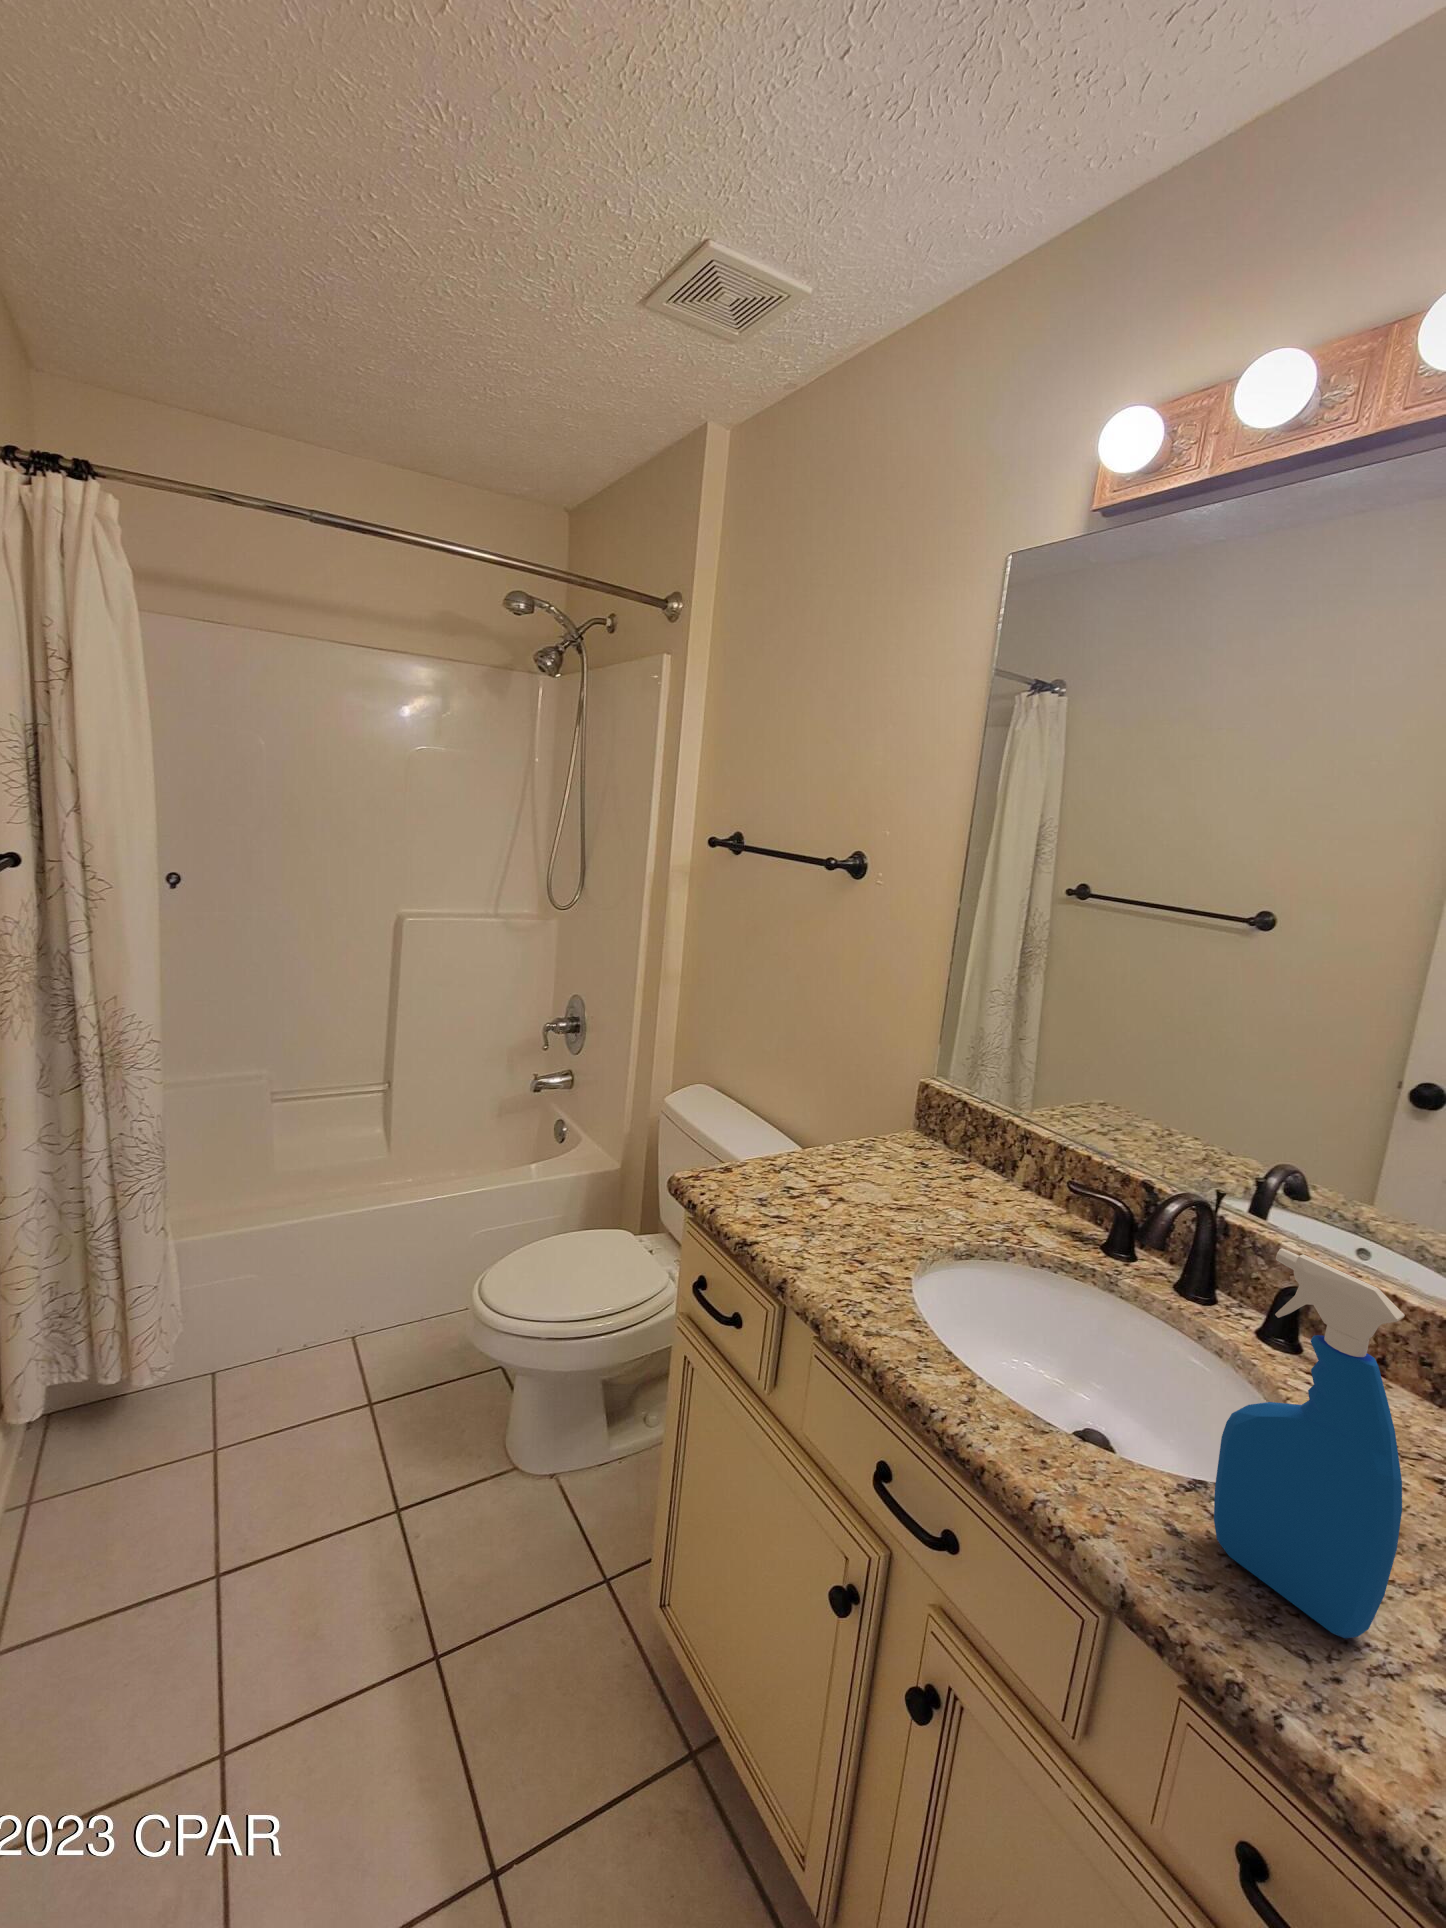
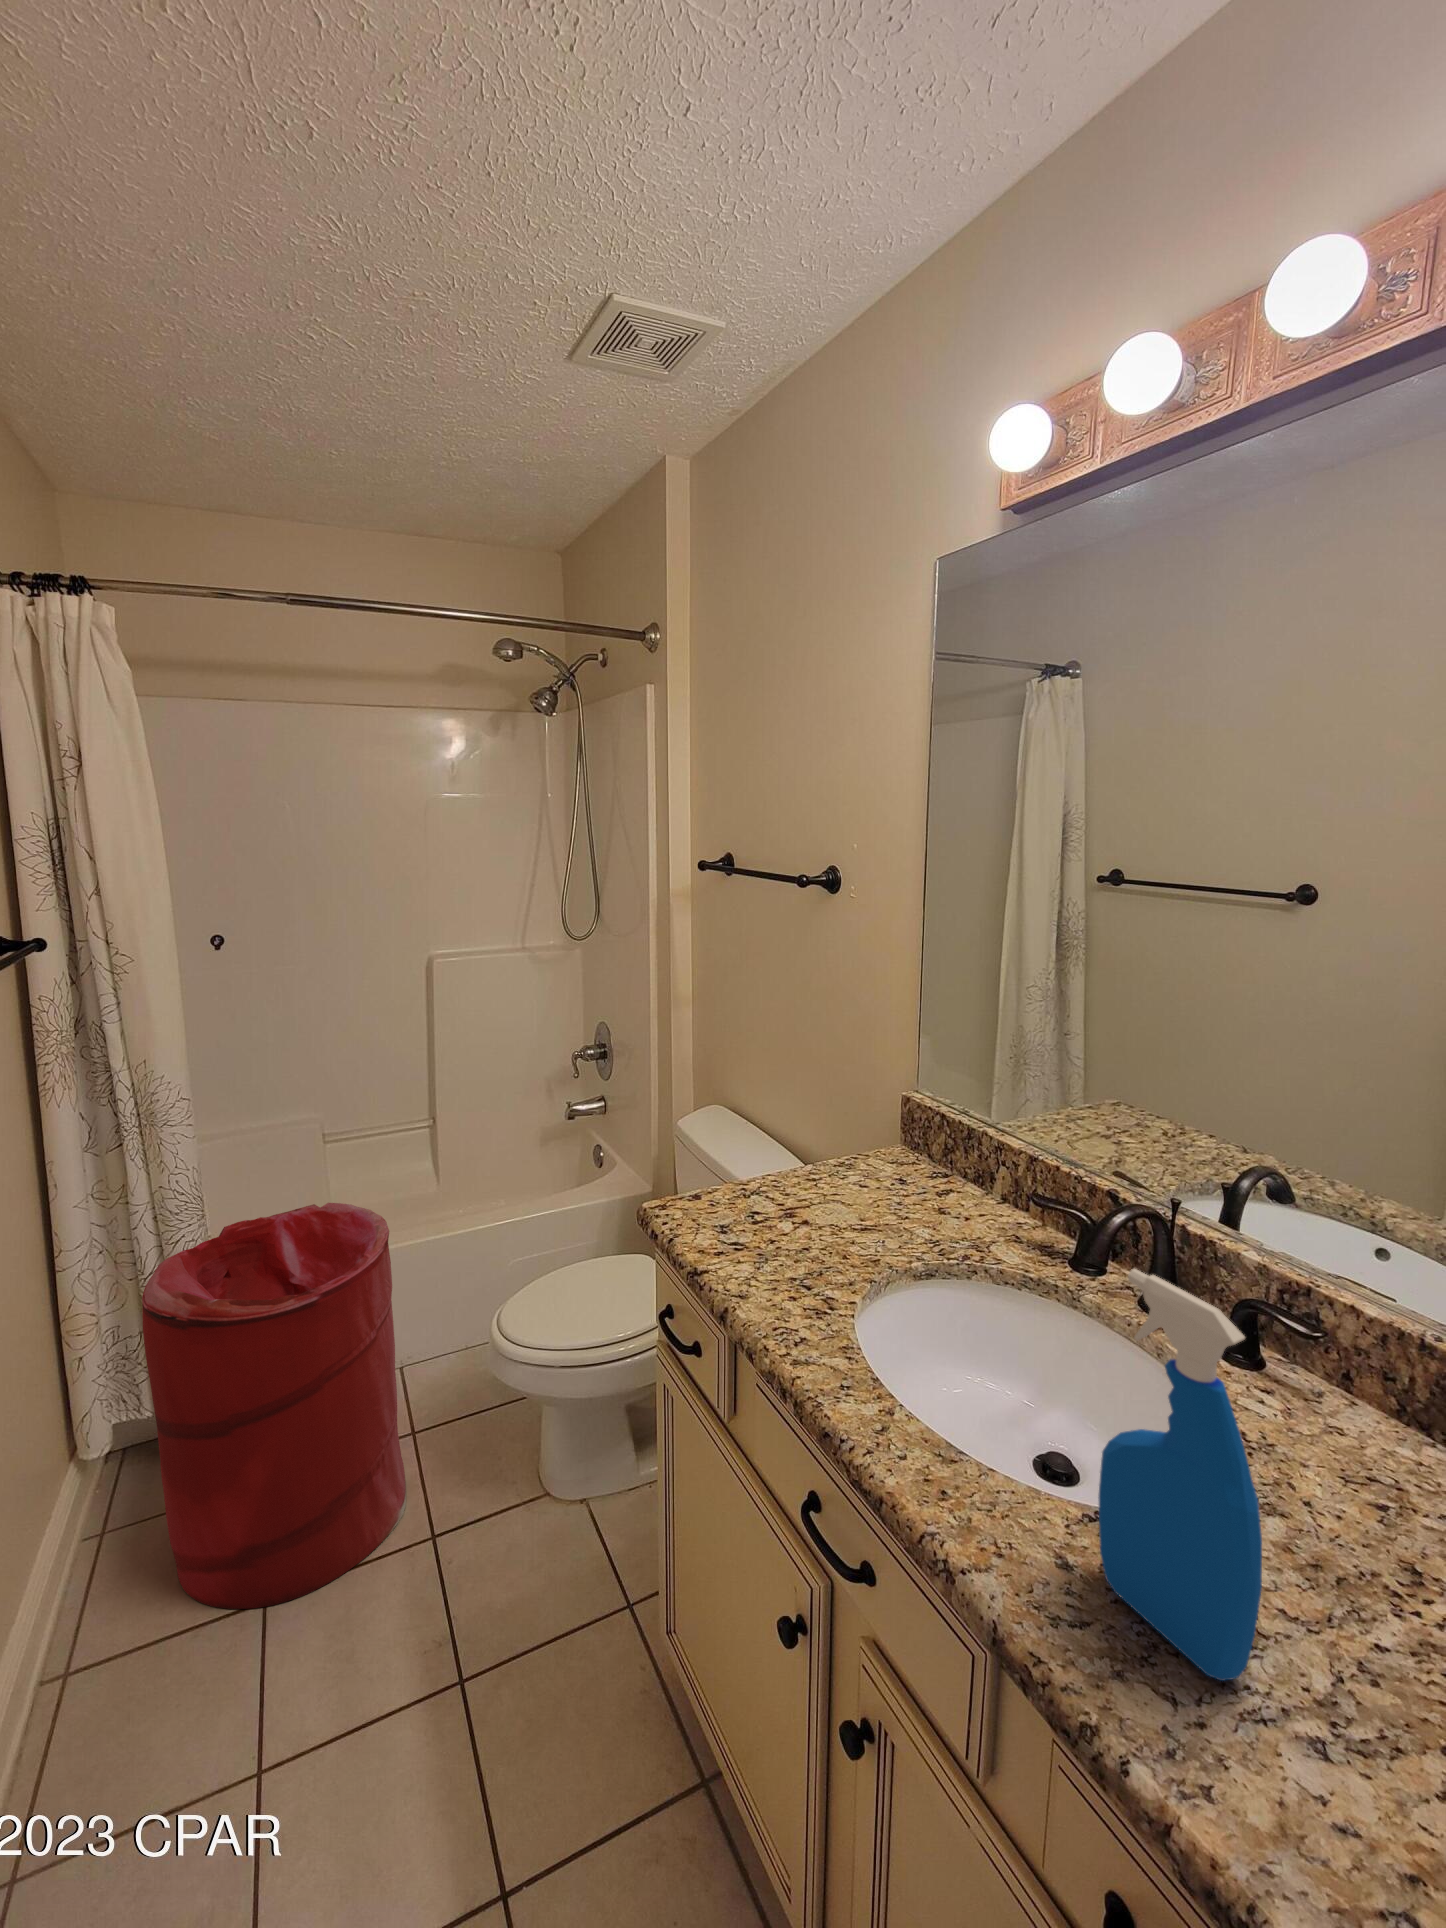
laundry hamper: none [100,1159,369,1578] -> present [142,1203,406,1609]

